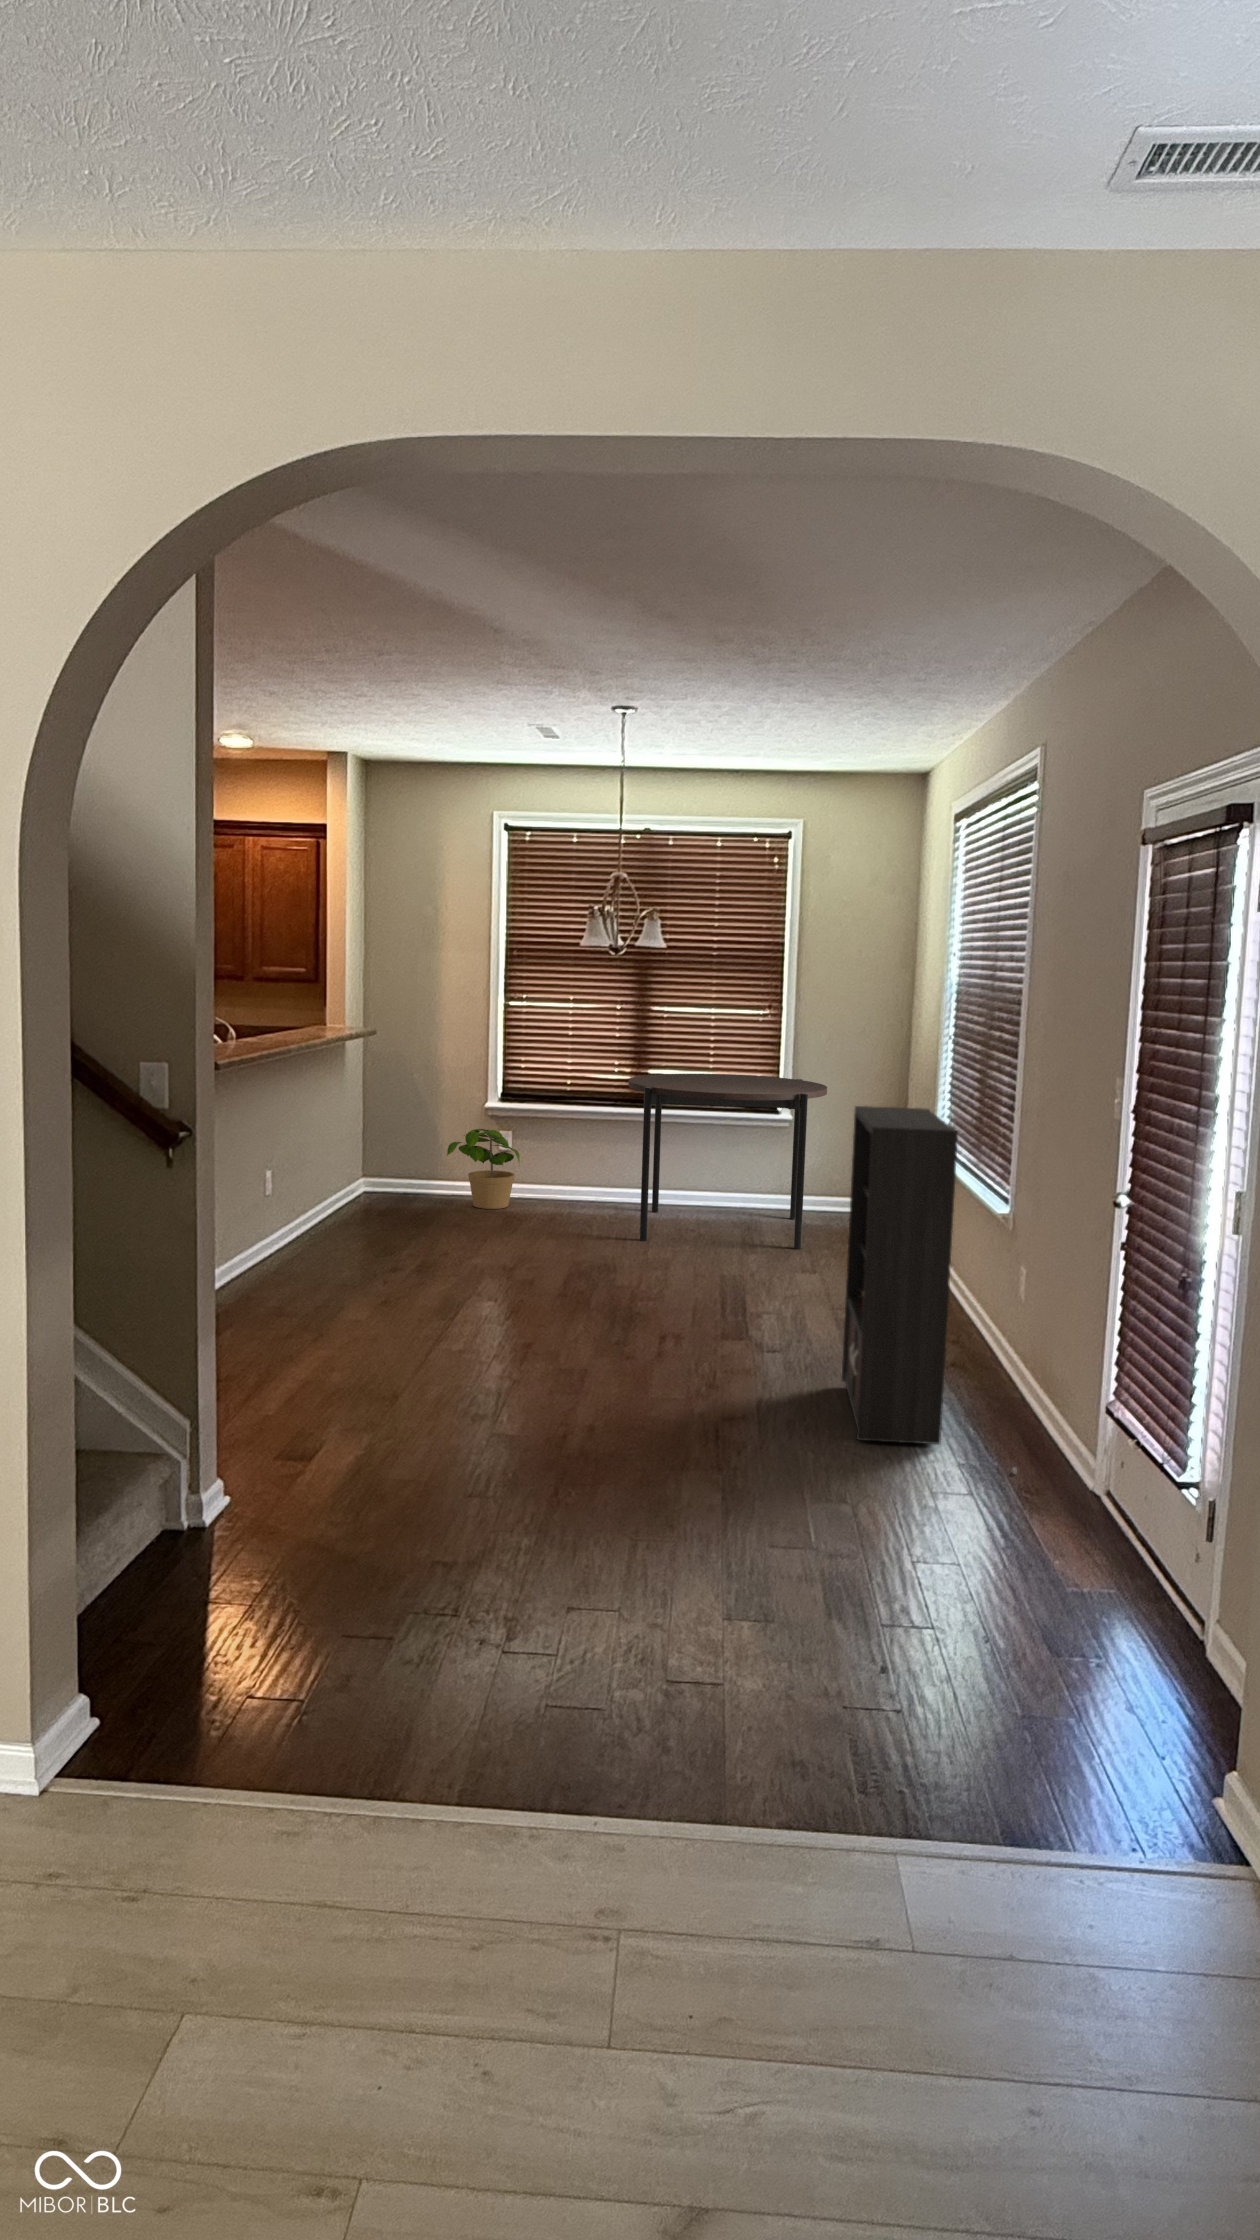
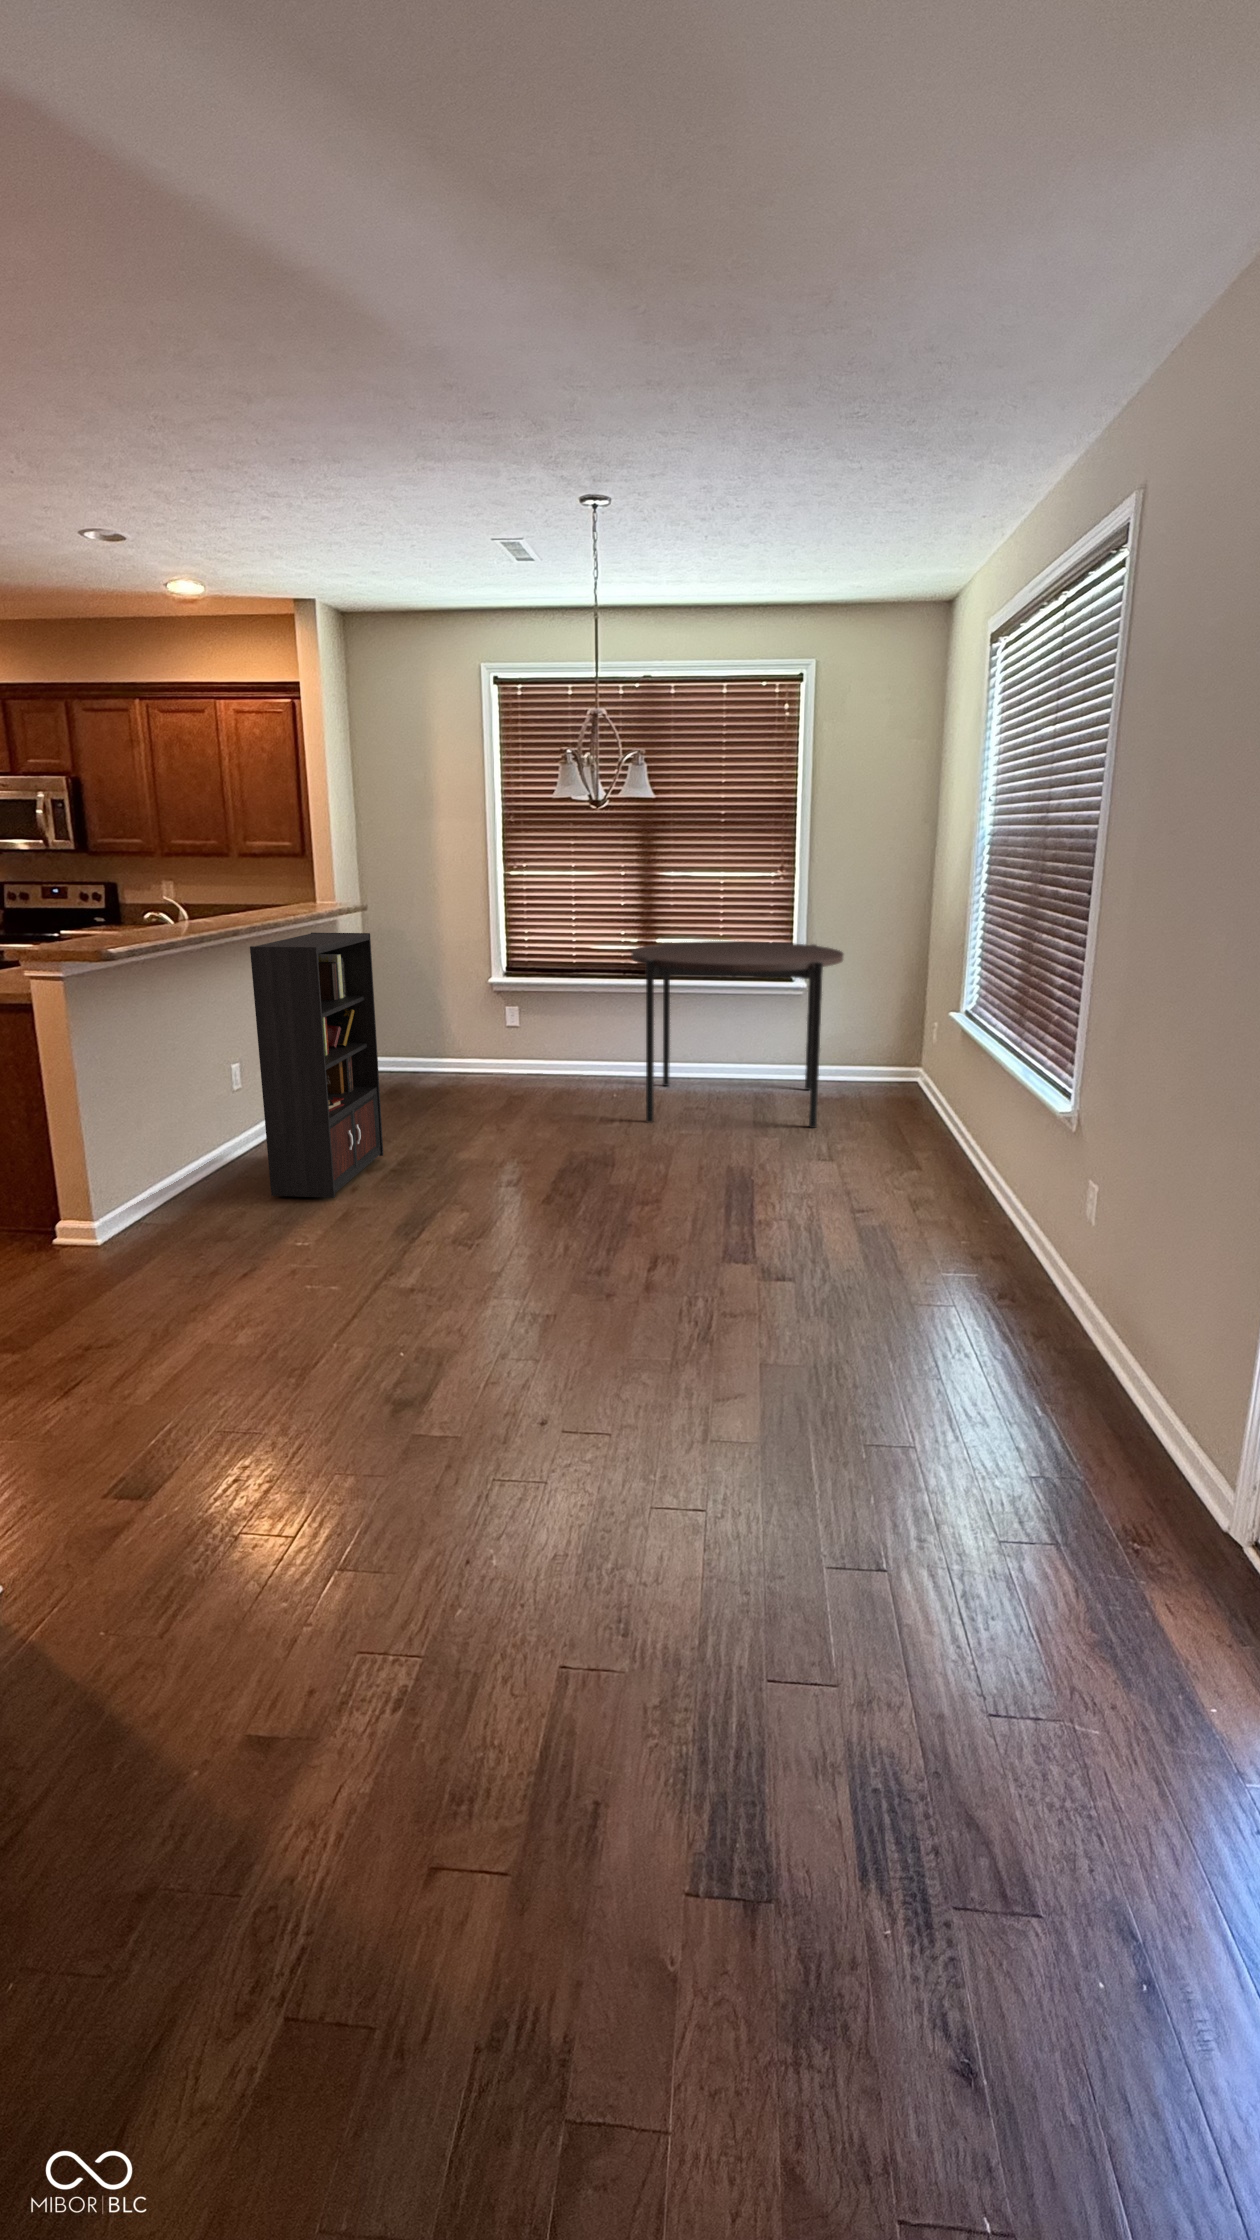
bookcase: present [842,1106,1017,1474] -> present [250,933,383,1198]
potted plant: present [447,1129,520,1209] -> none [450,1006,526,1087]

